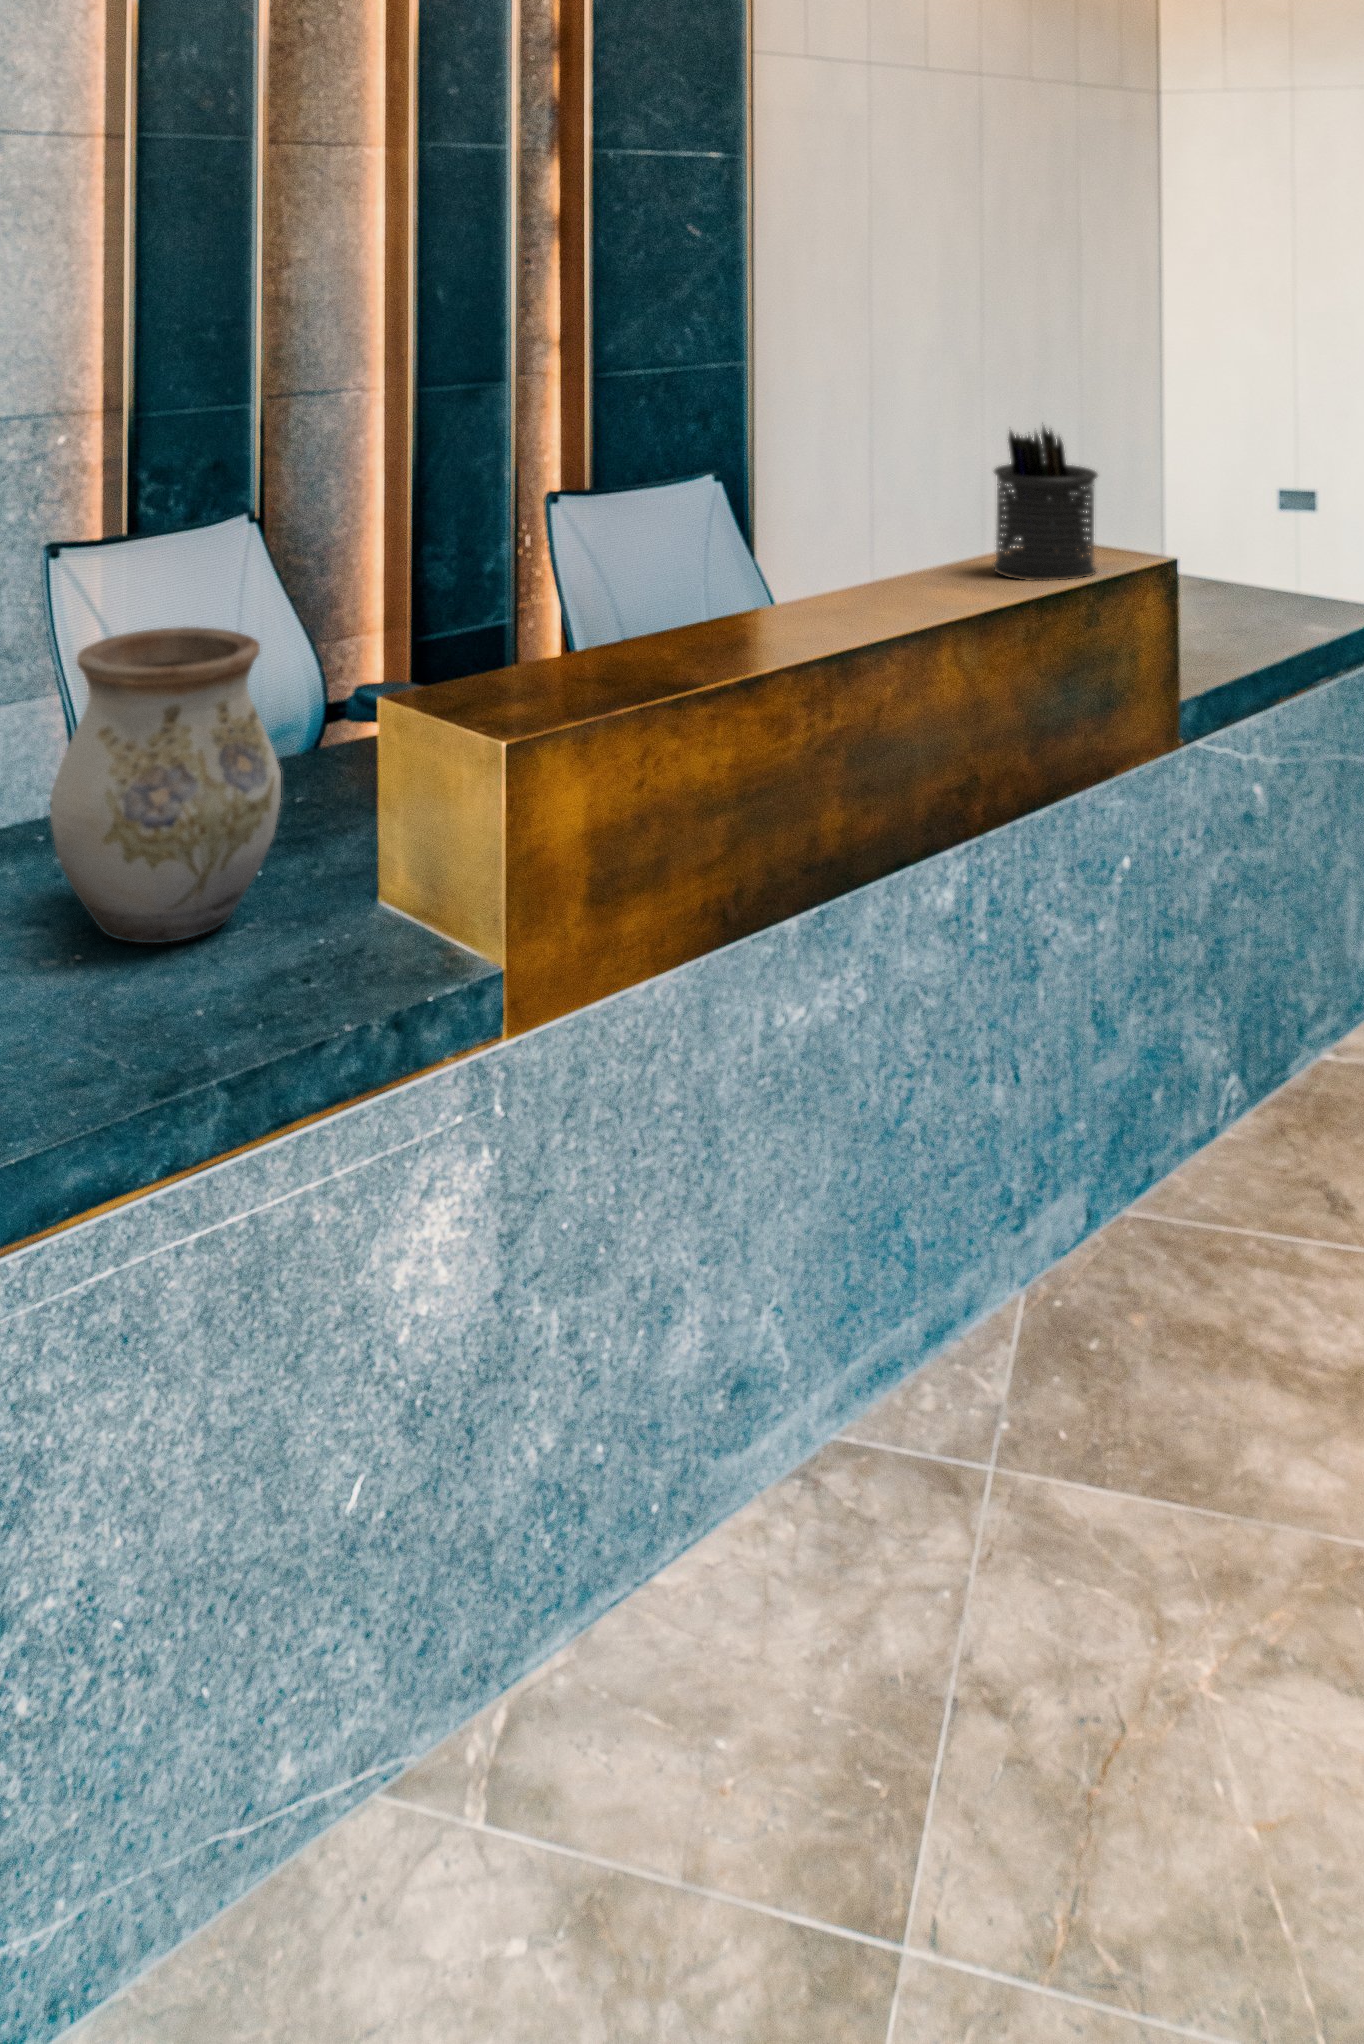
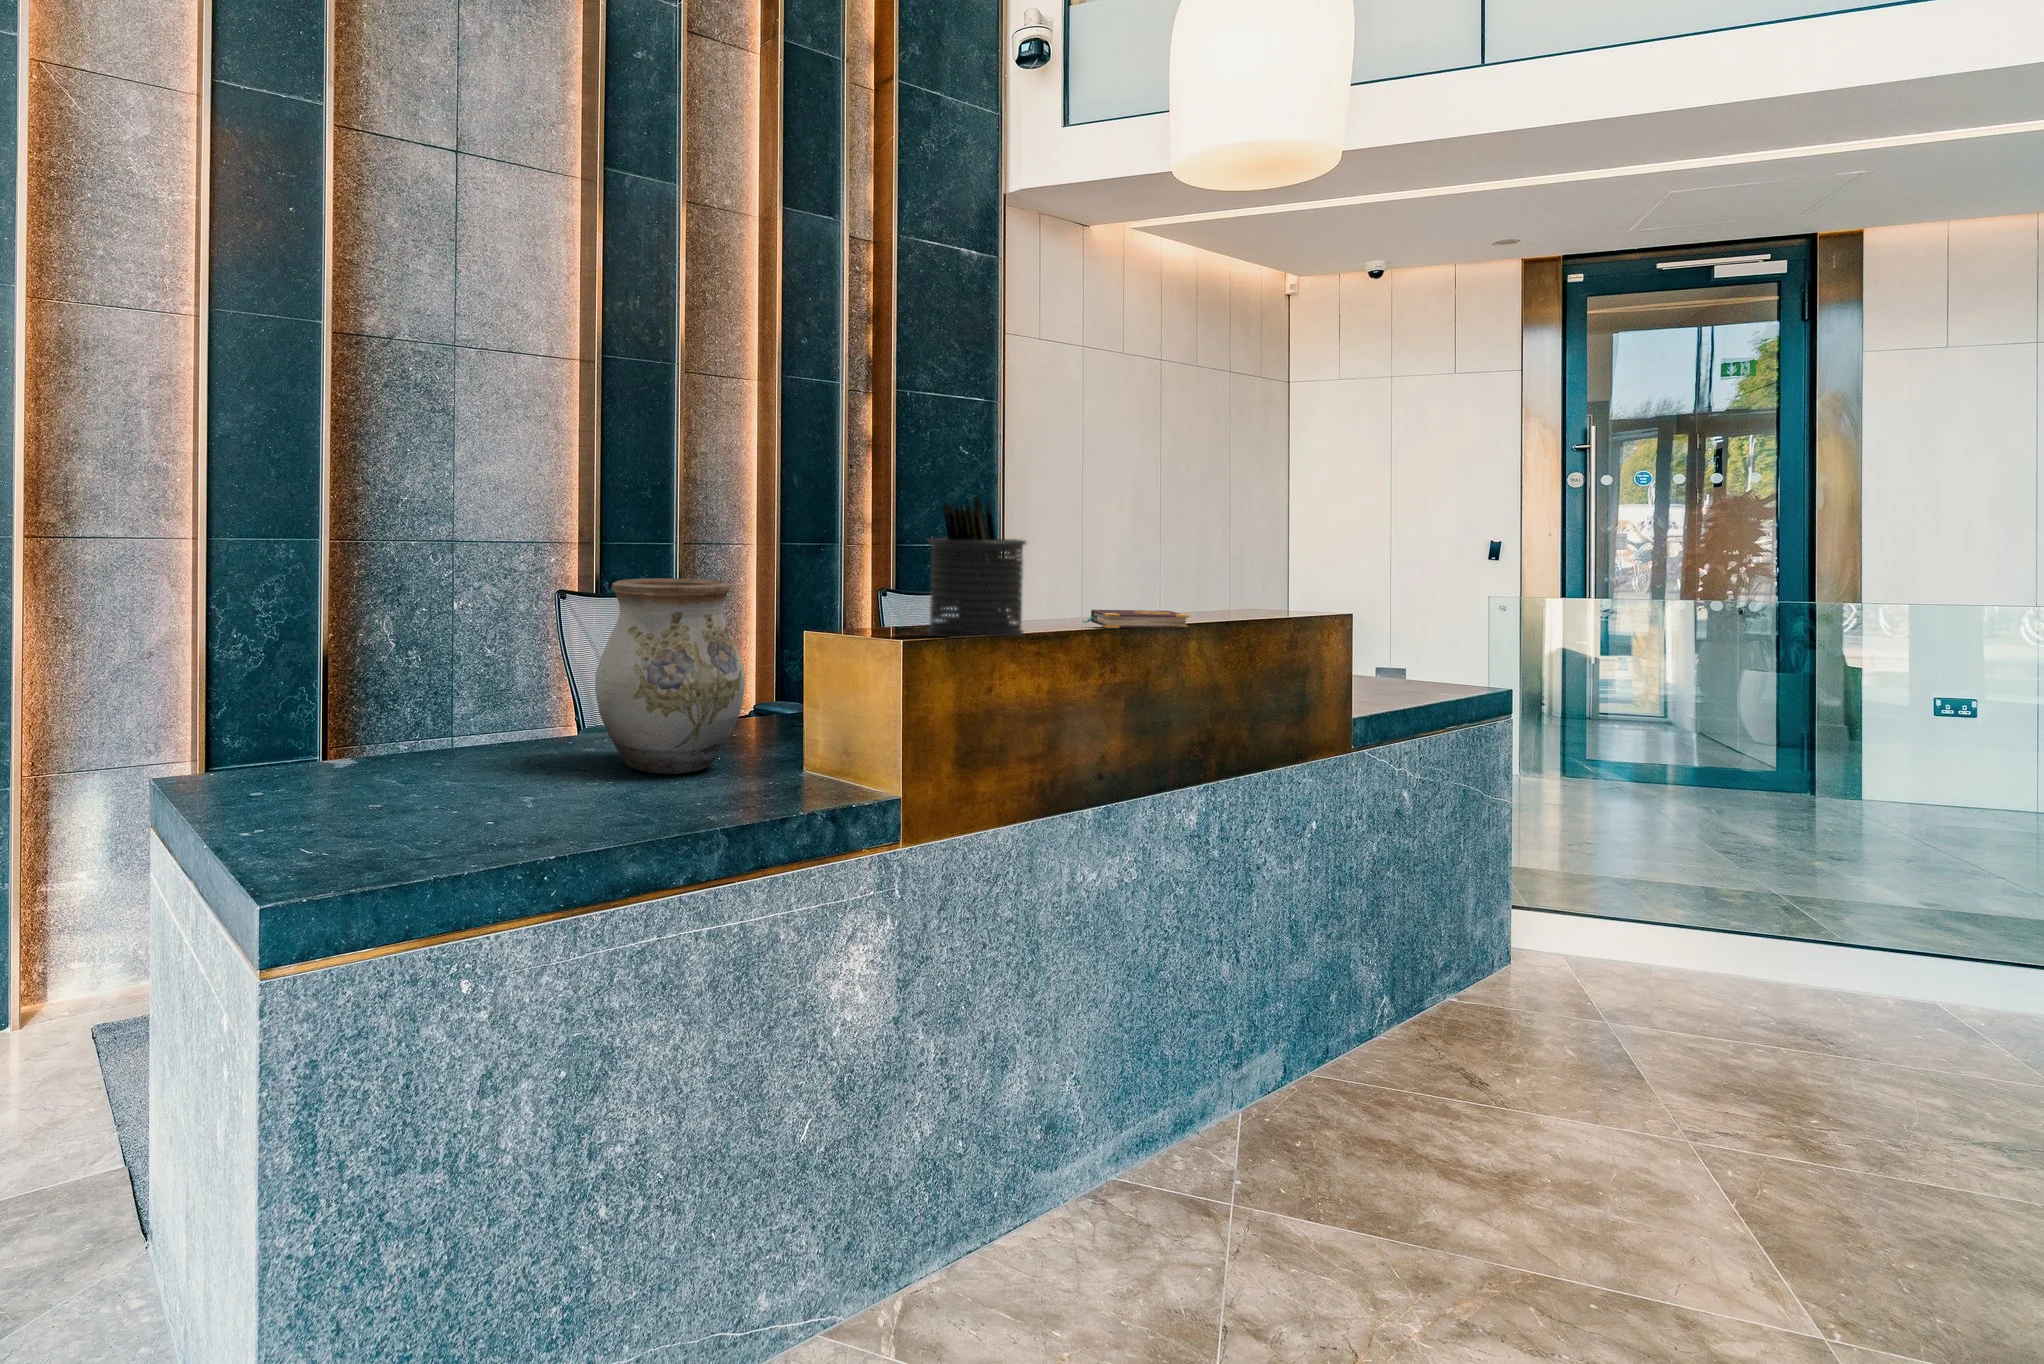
pen holder: present [993,427,1098,581] -> present [928,495,1026,638]
book: none [802,586,947,626] -> present [1083,610,1190,628]

